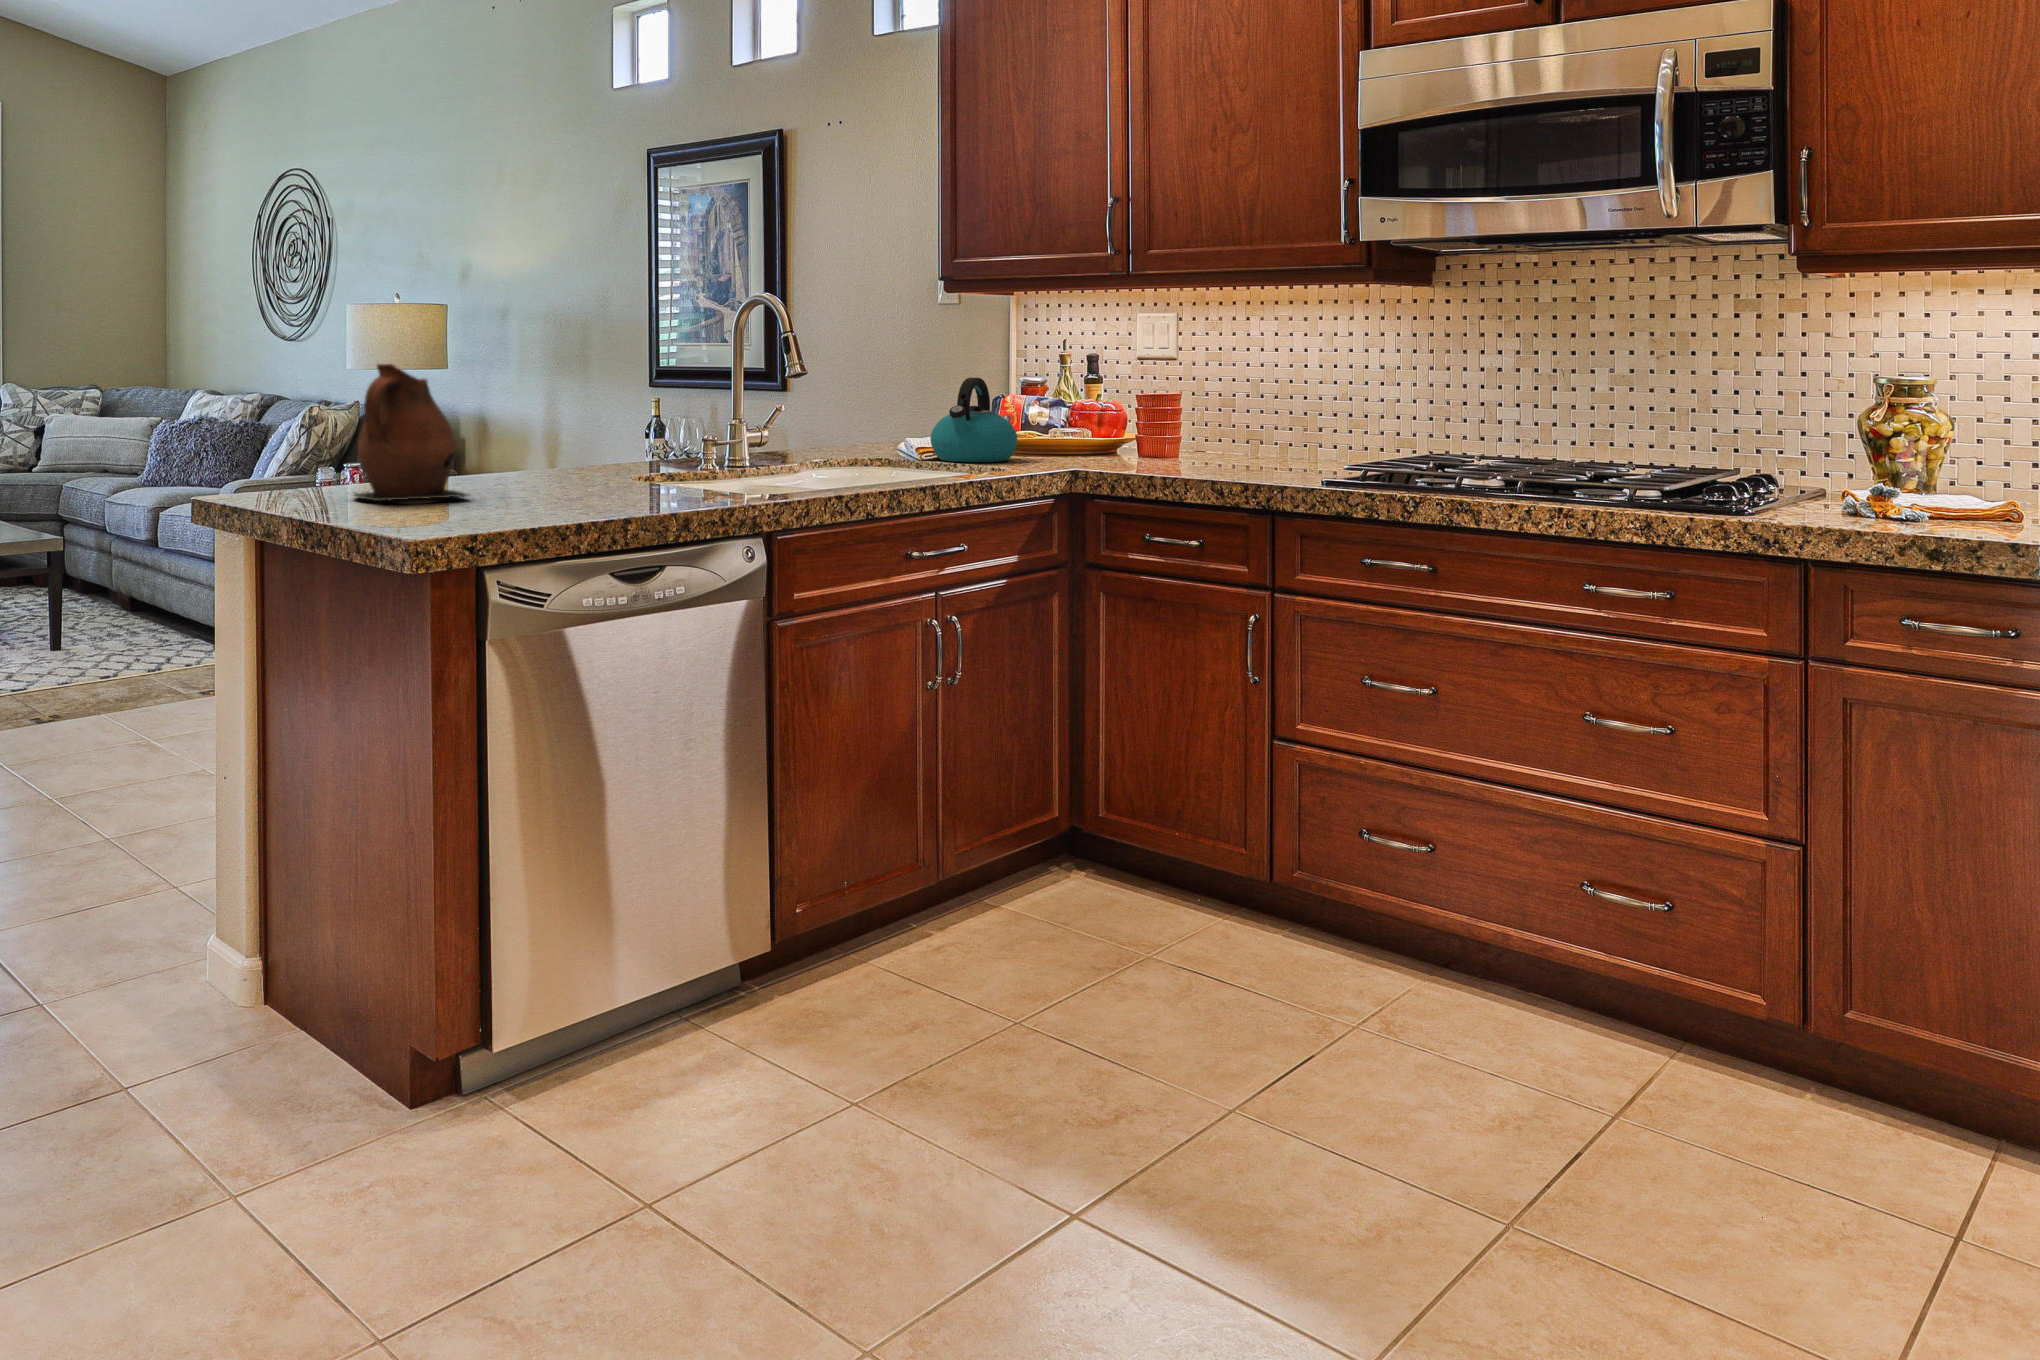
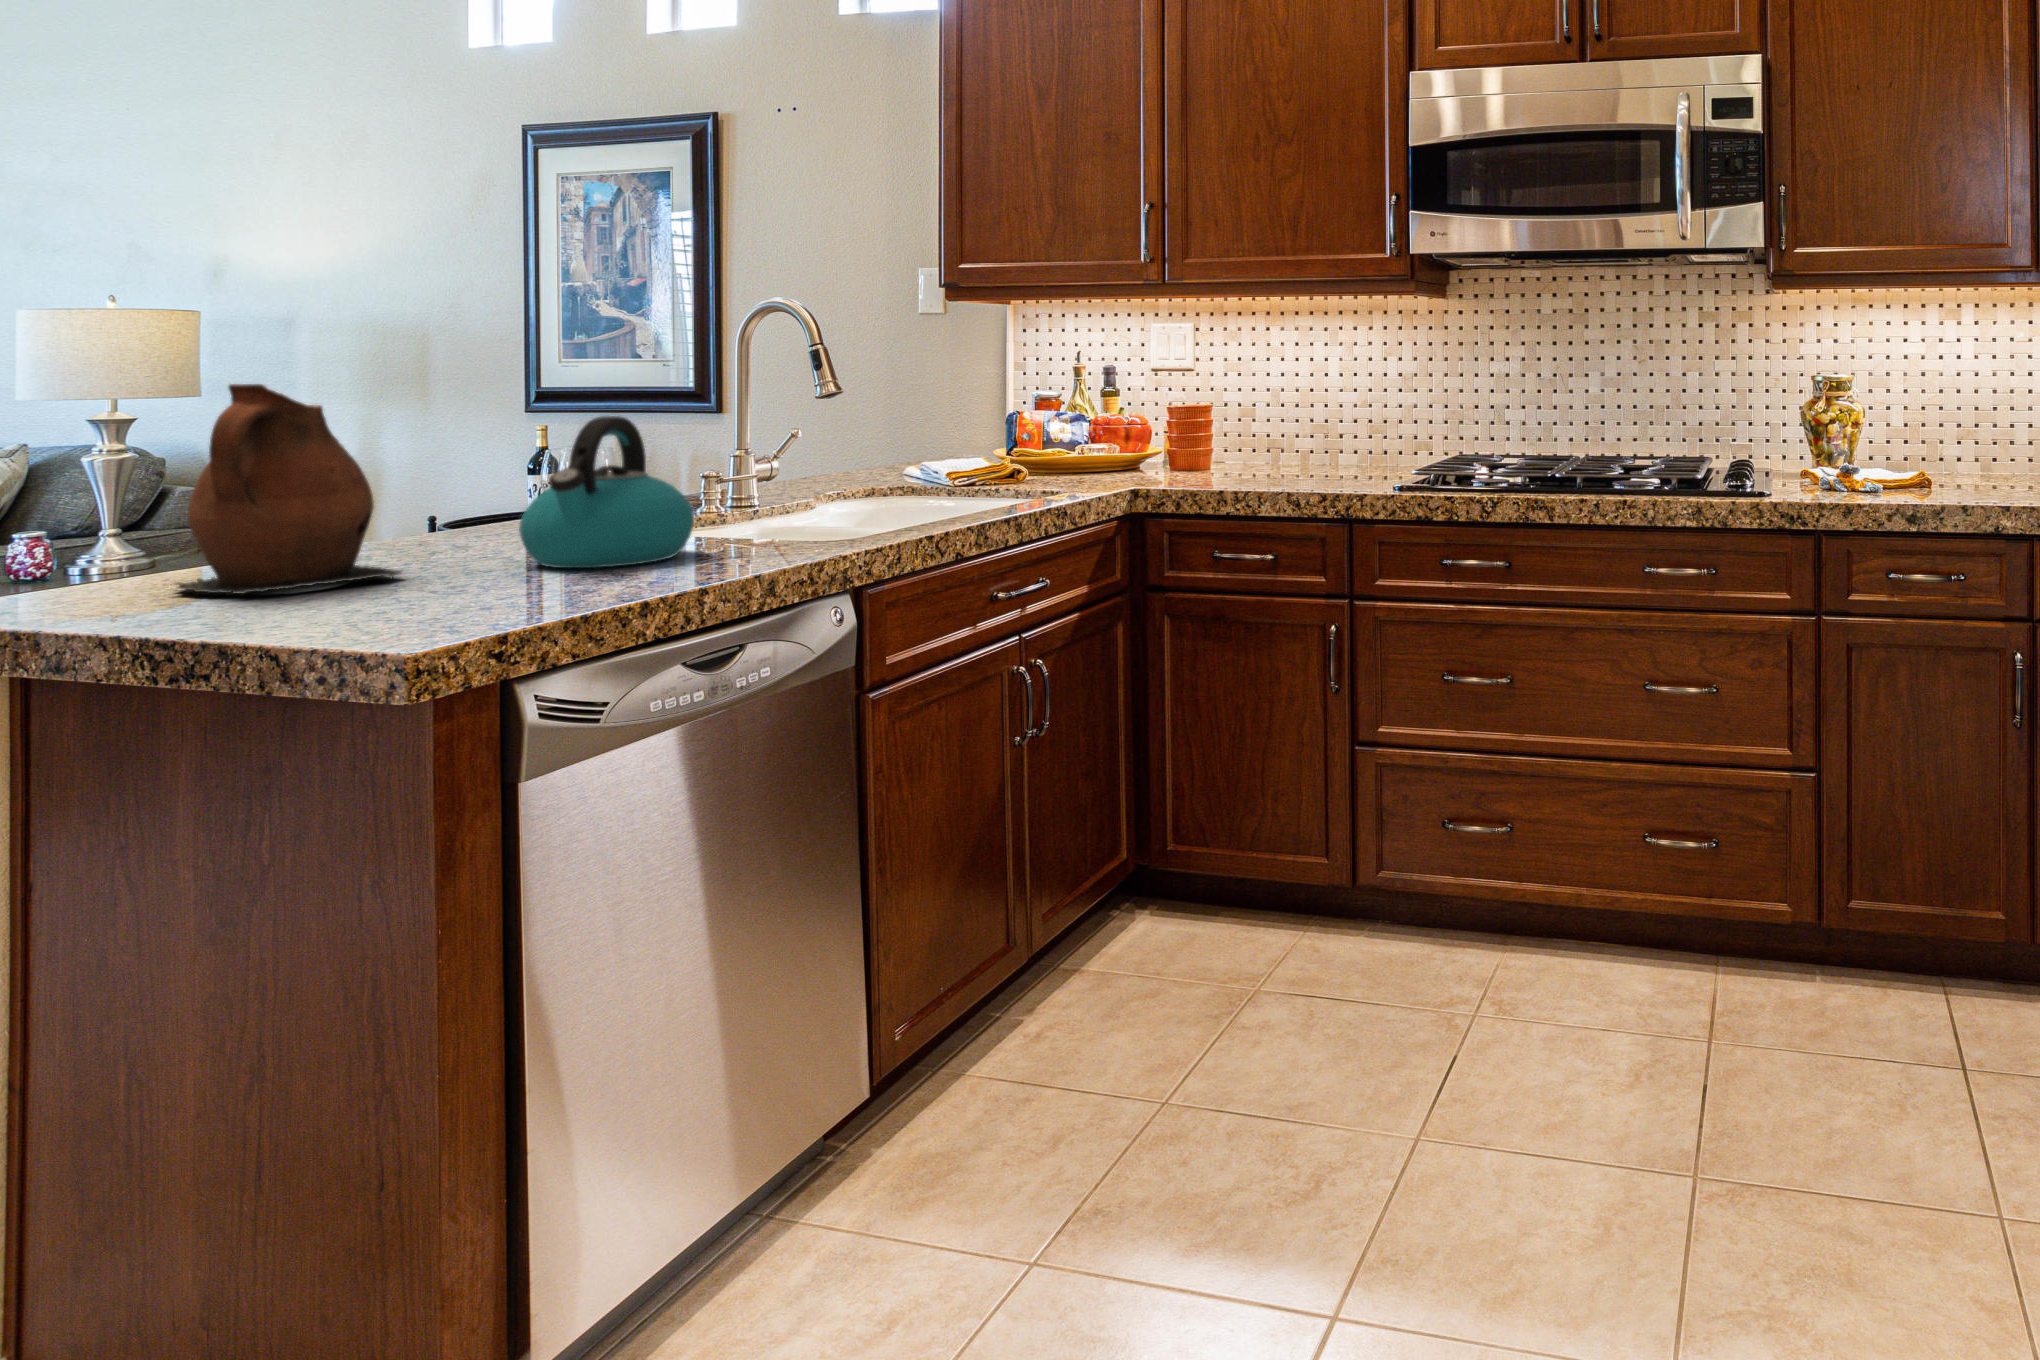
kettle: present [931,378,1017,462] -> present [519,416,694,568]

